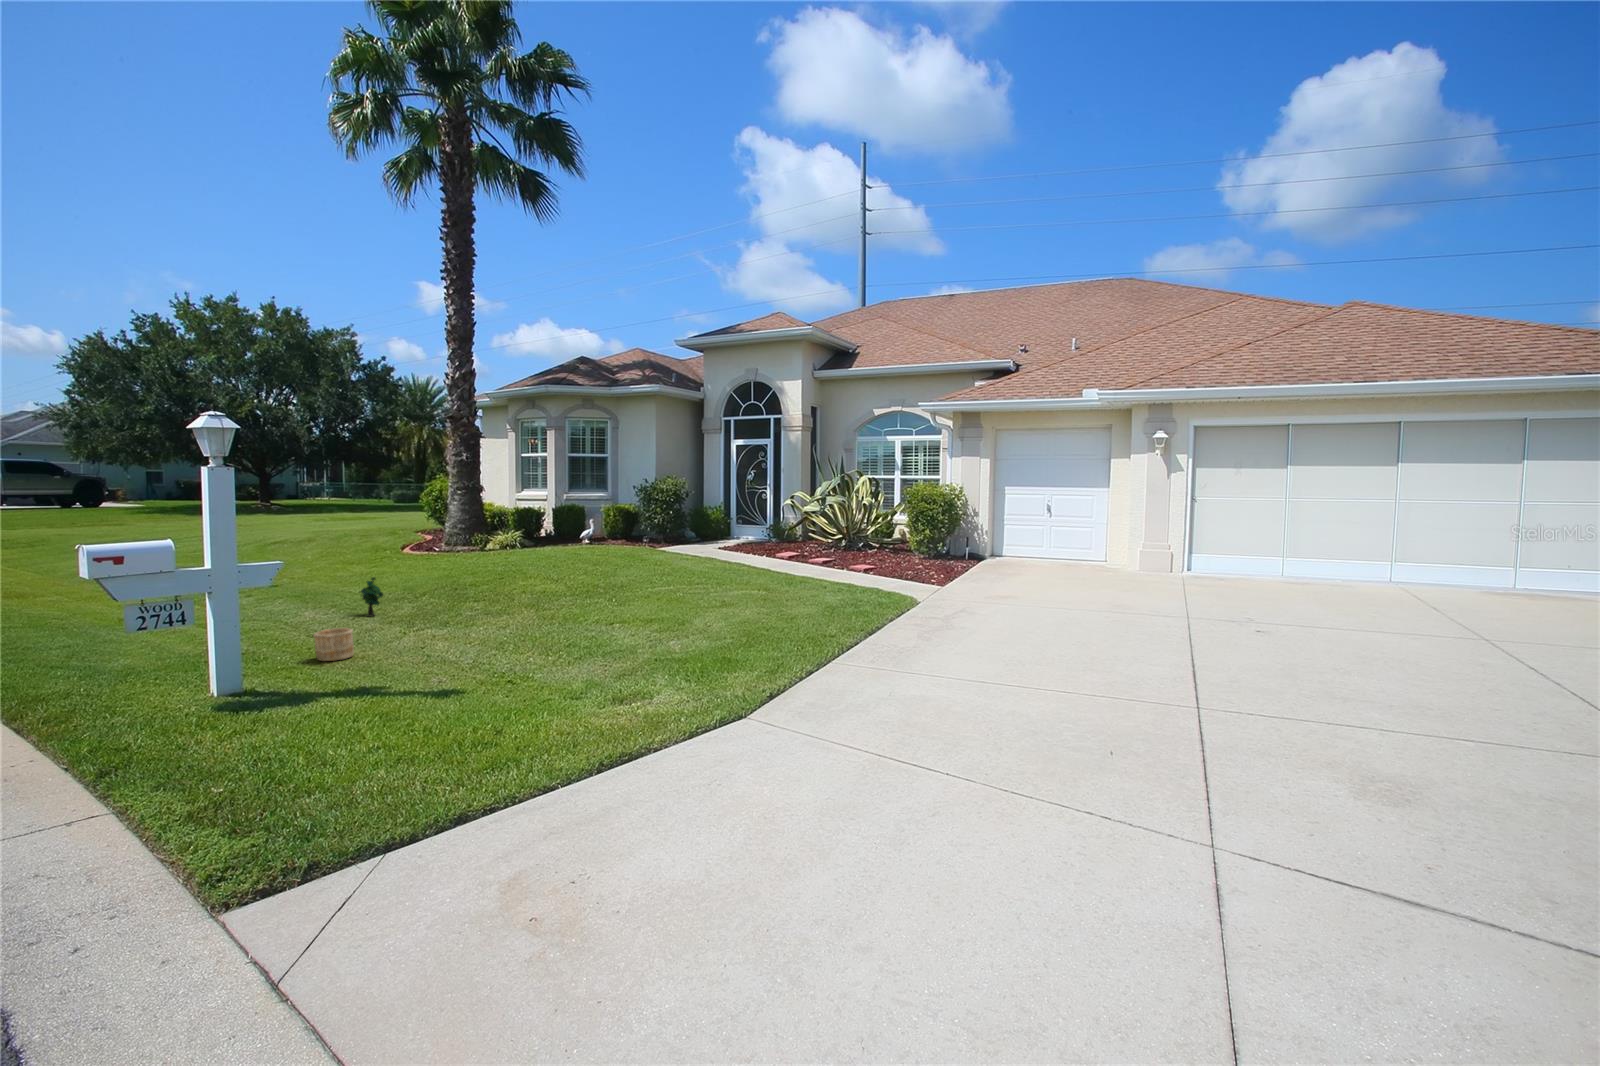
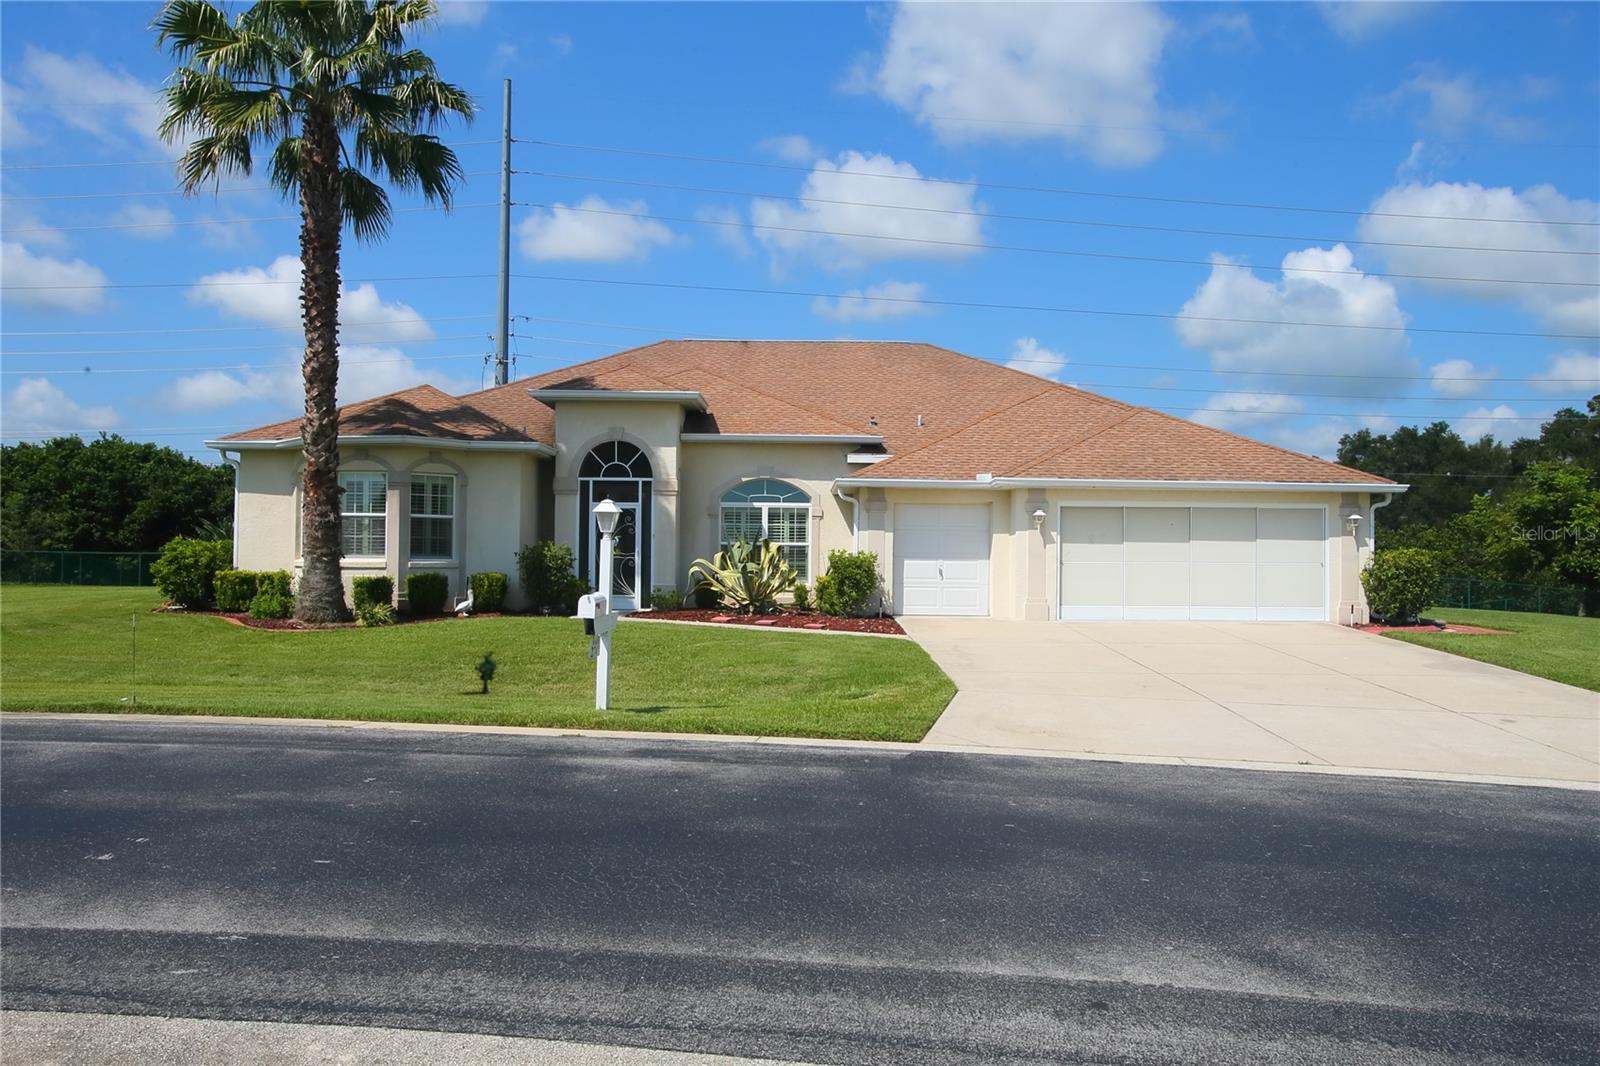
wooden bucket: present [313,628,354,661] -> none [601,691,634,722]

